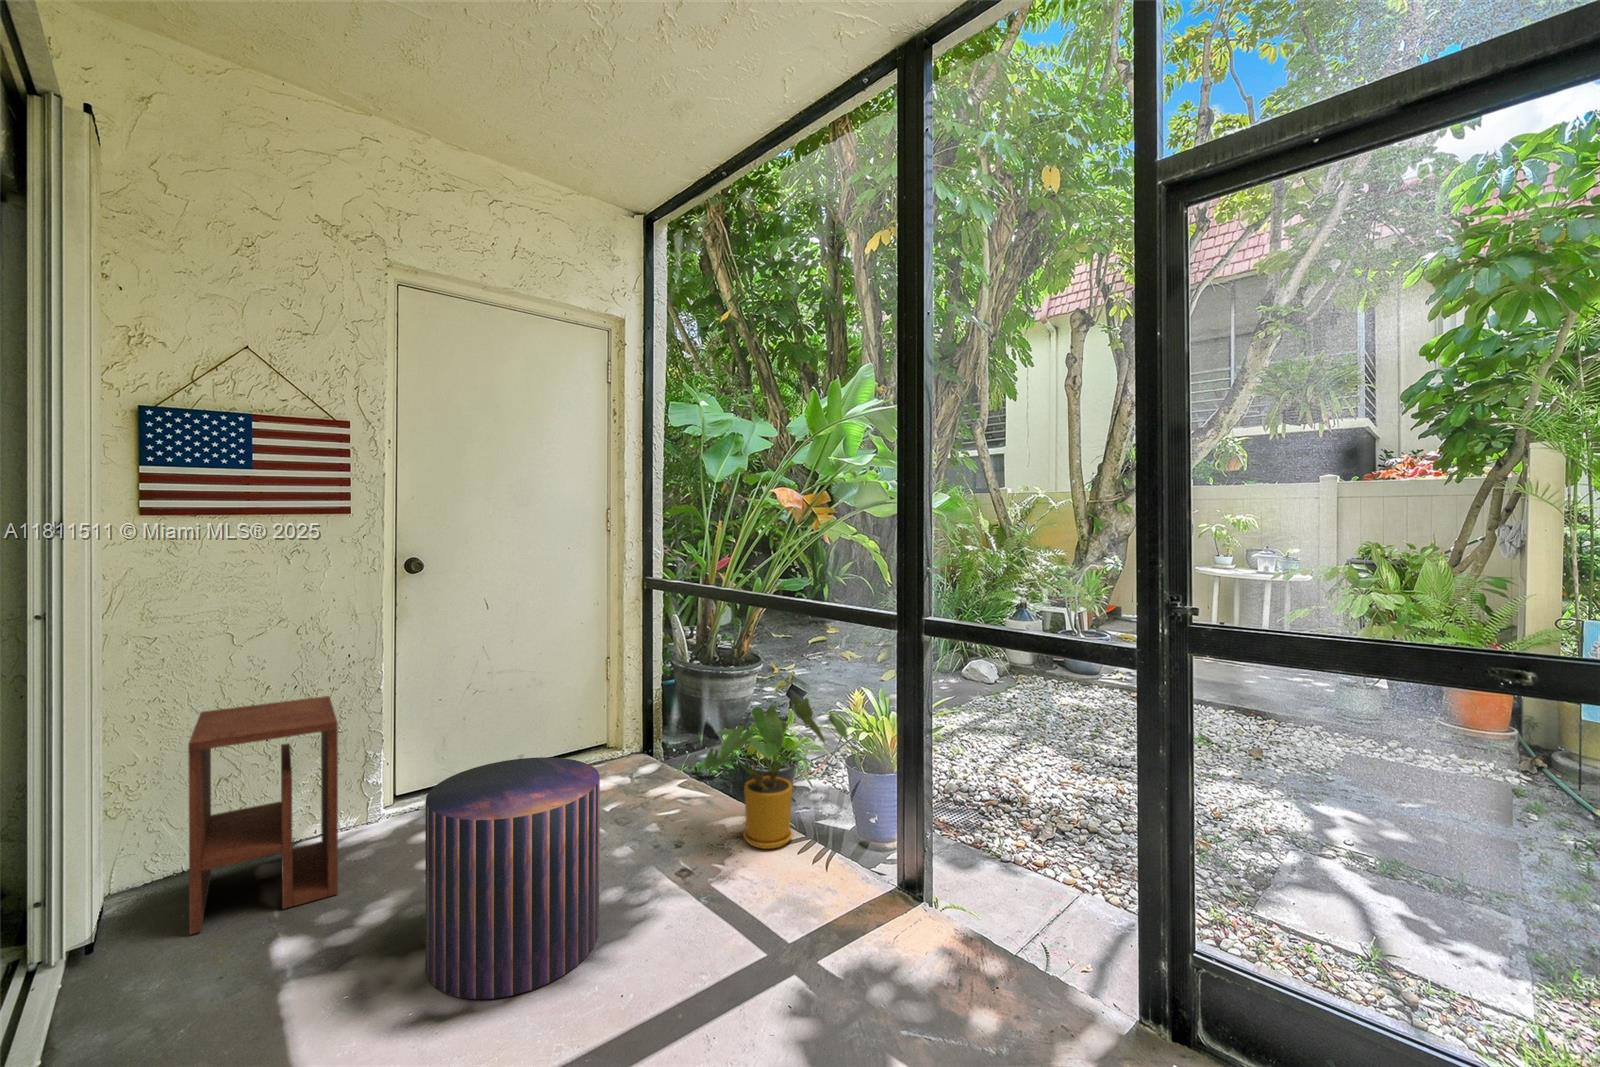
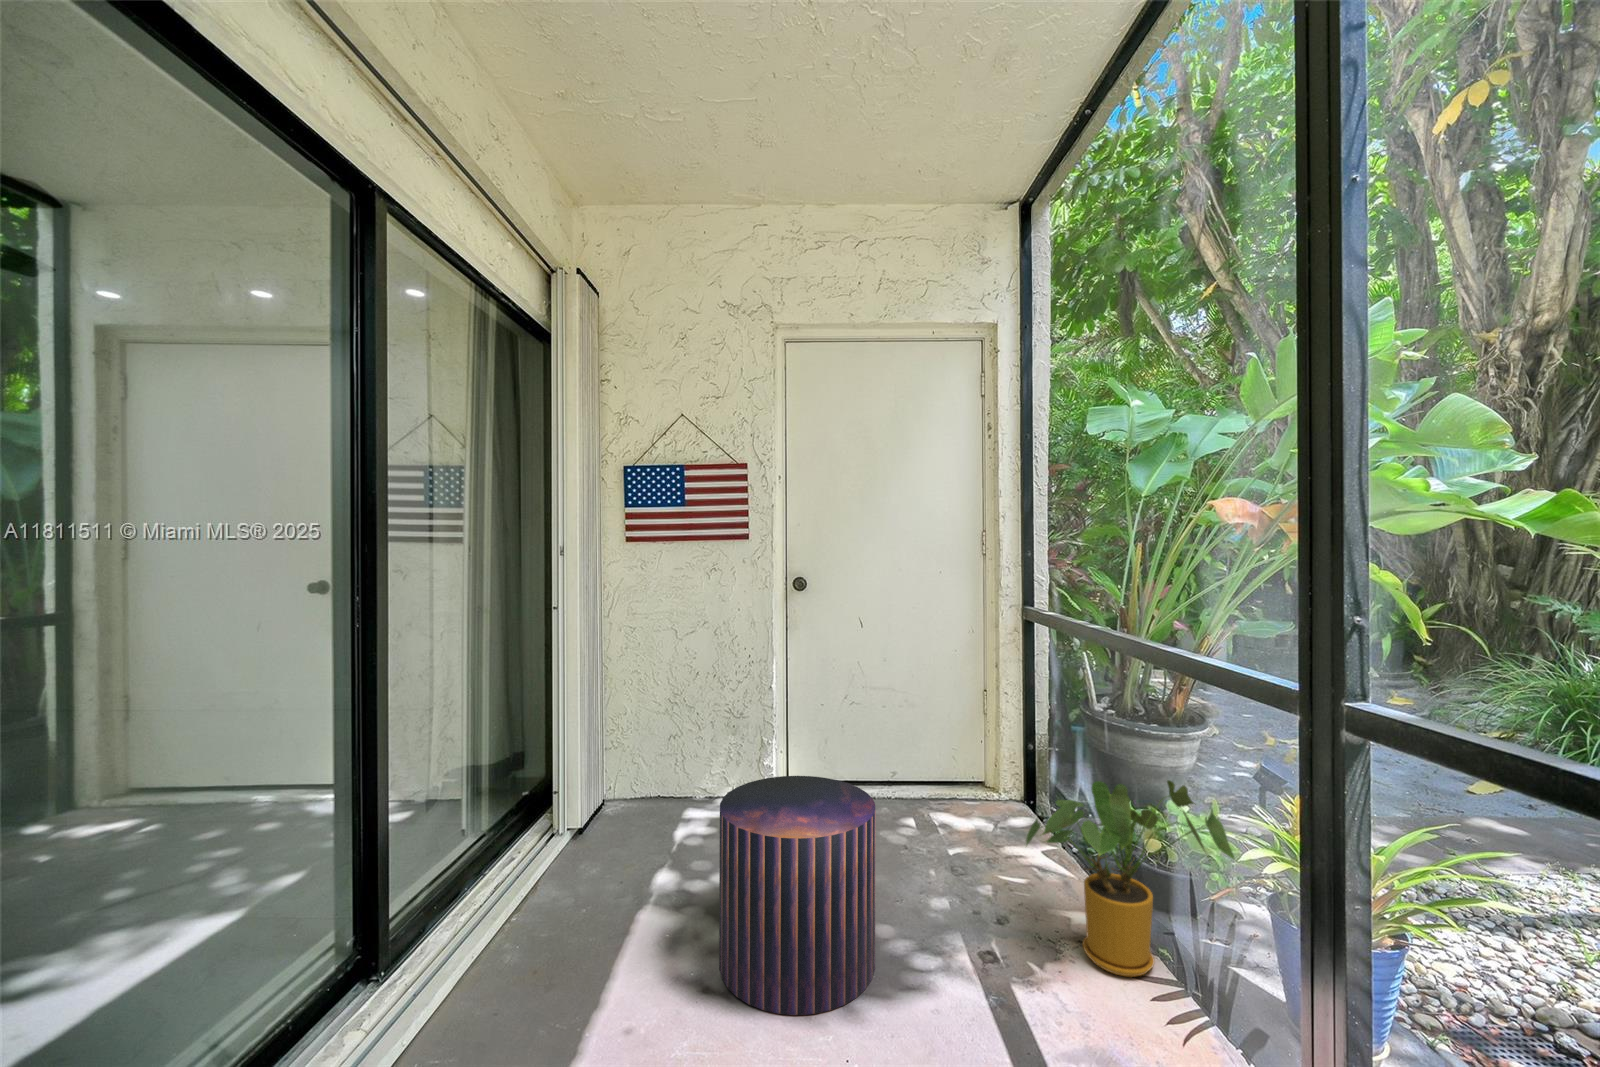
side table: present [188,696,338,934] -> none [622,686,731,855]

